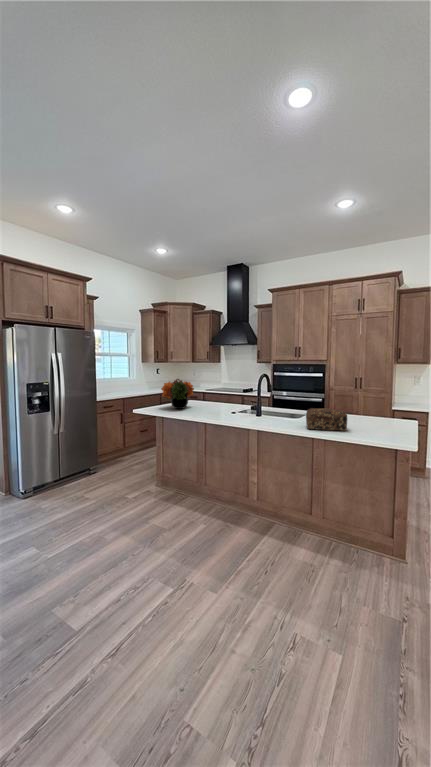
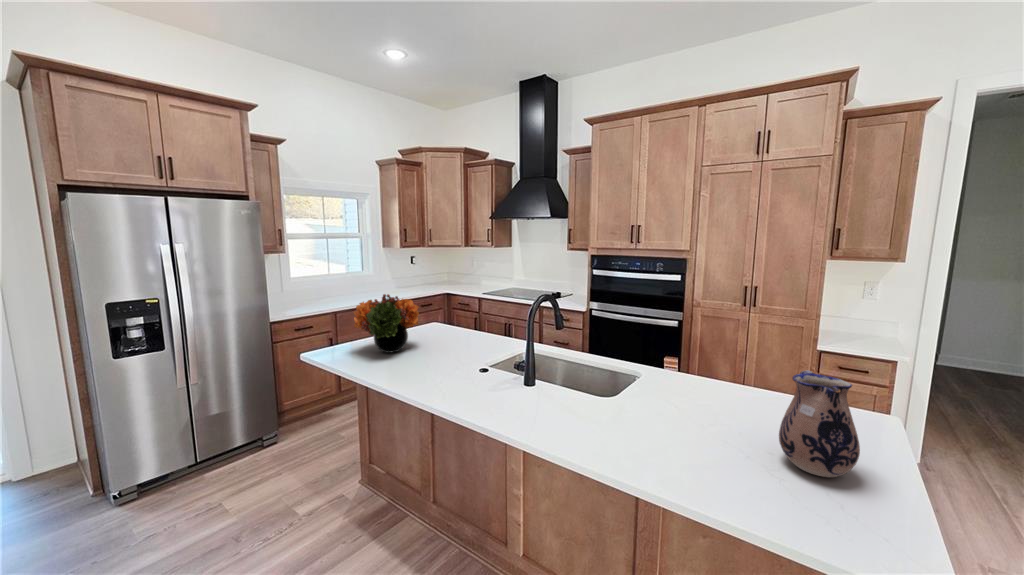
ceramic pitcher: none [368,395,396,432] -> present [779,370,860,477]
bread loaf: present [306,408,347,430] -> none [619,395,723,465]

